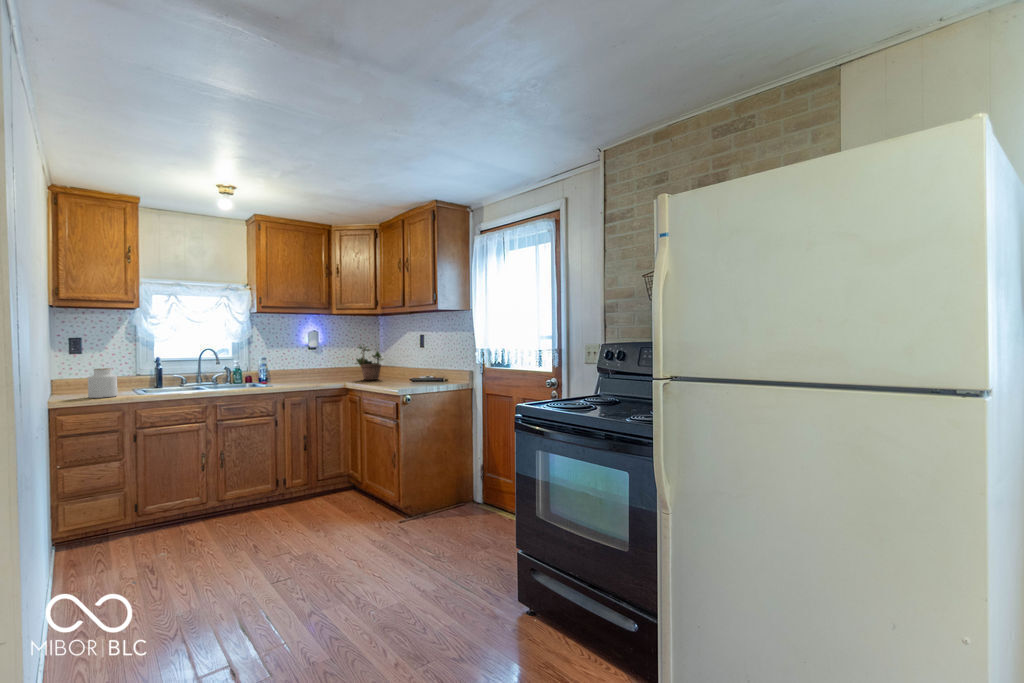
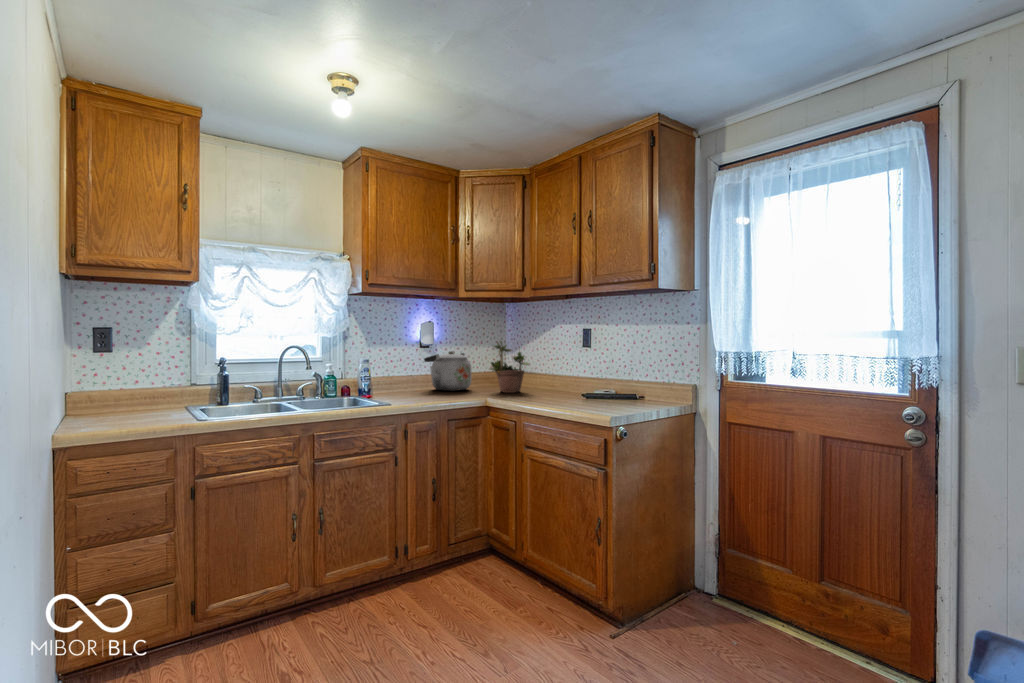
kettle: none [310,351,345,379] -> present [424,351,472,391]
jar: present [88,368,118,398] -> none [120,377,167,427]

